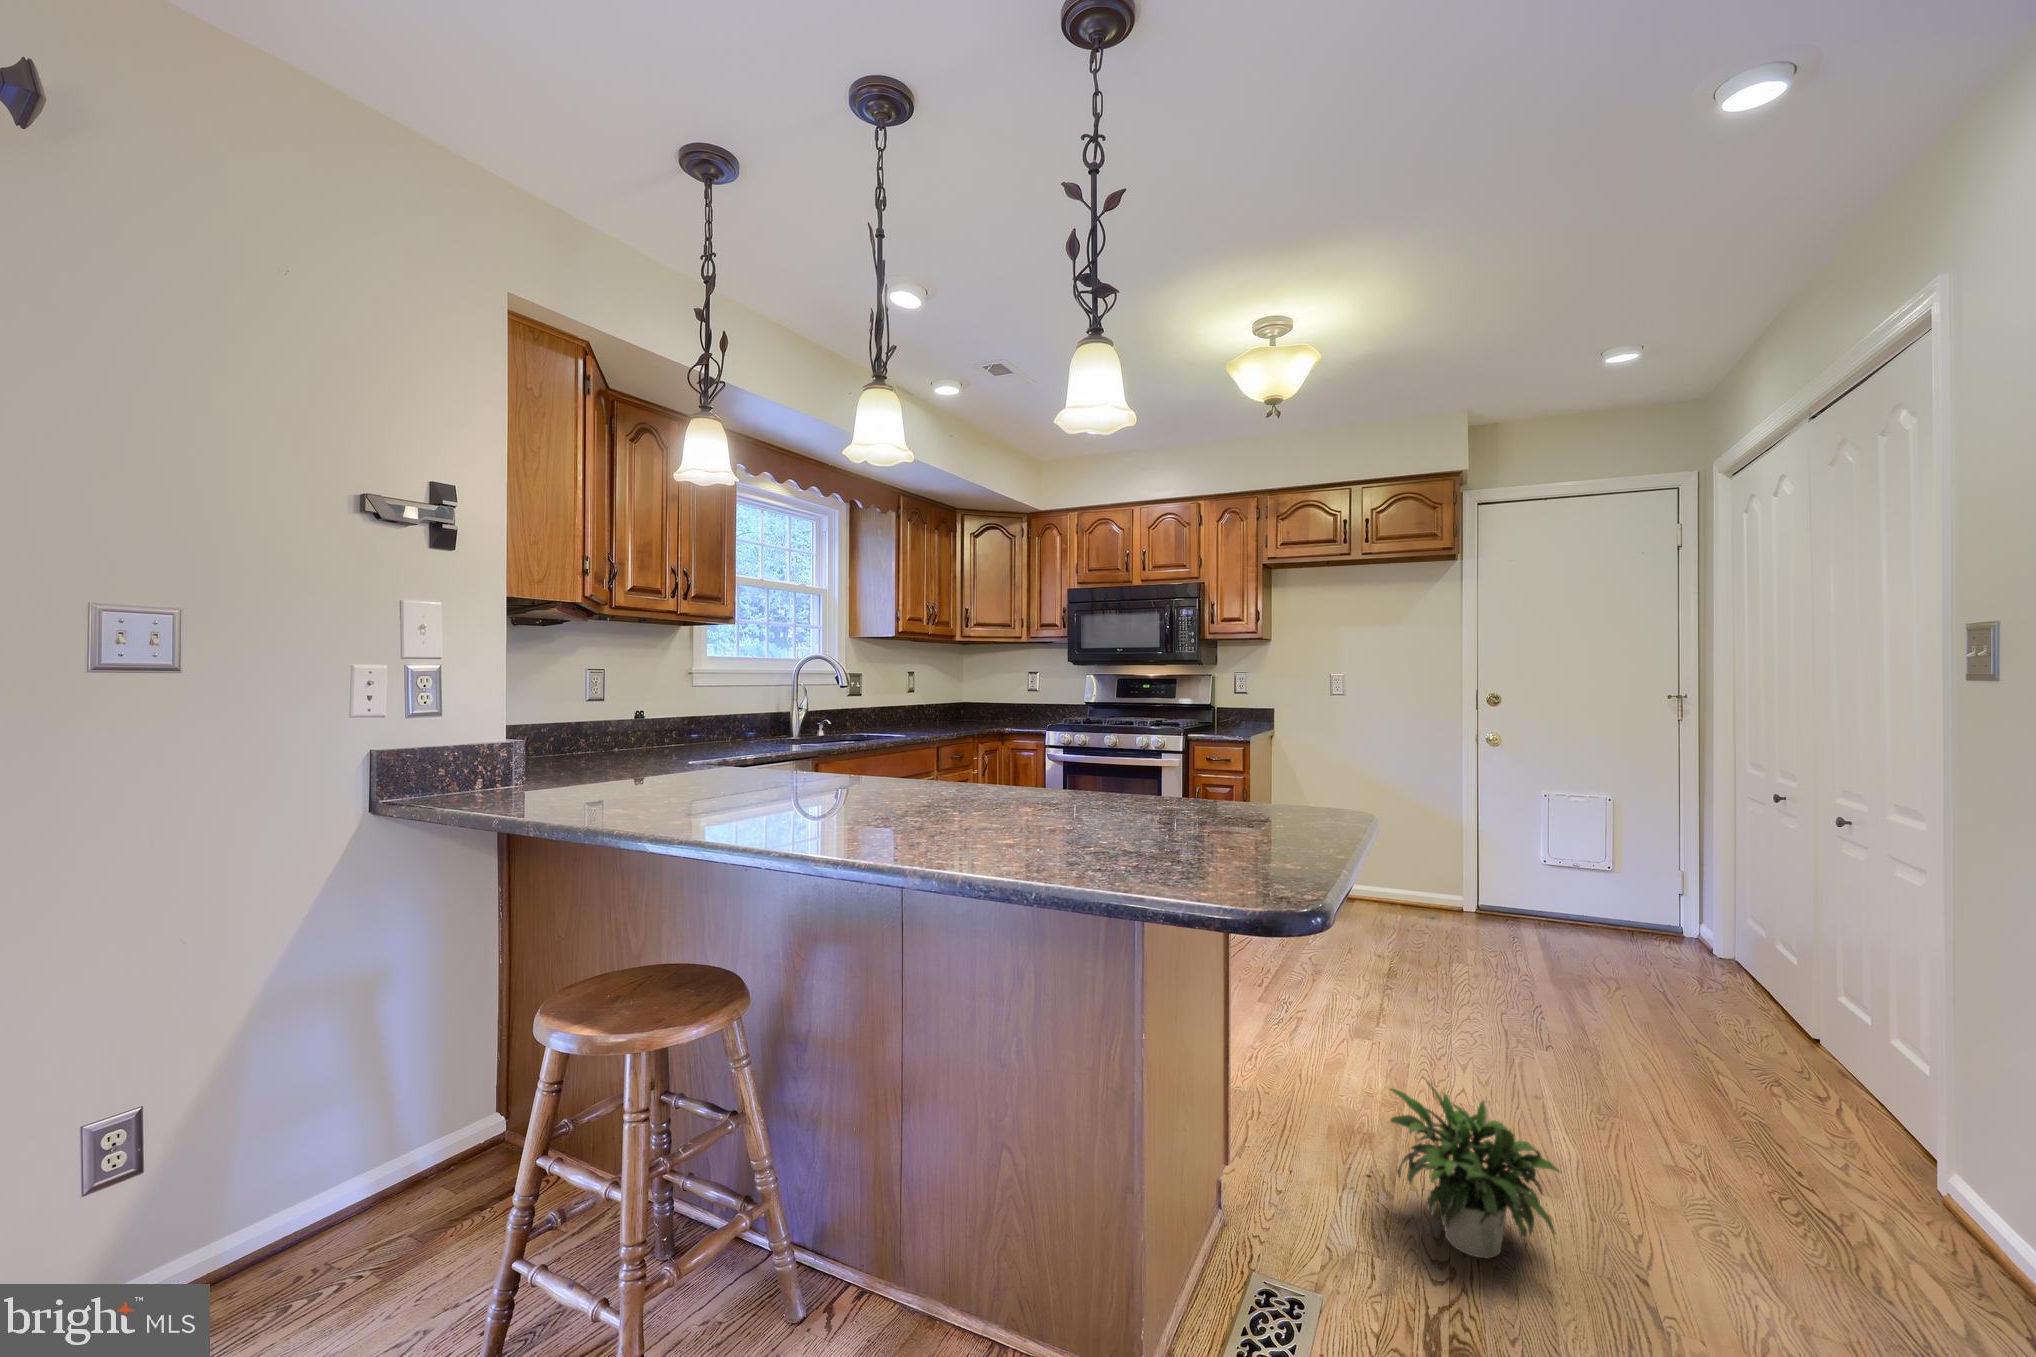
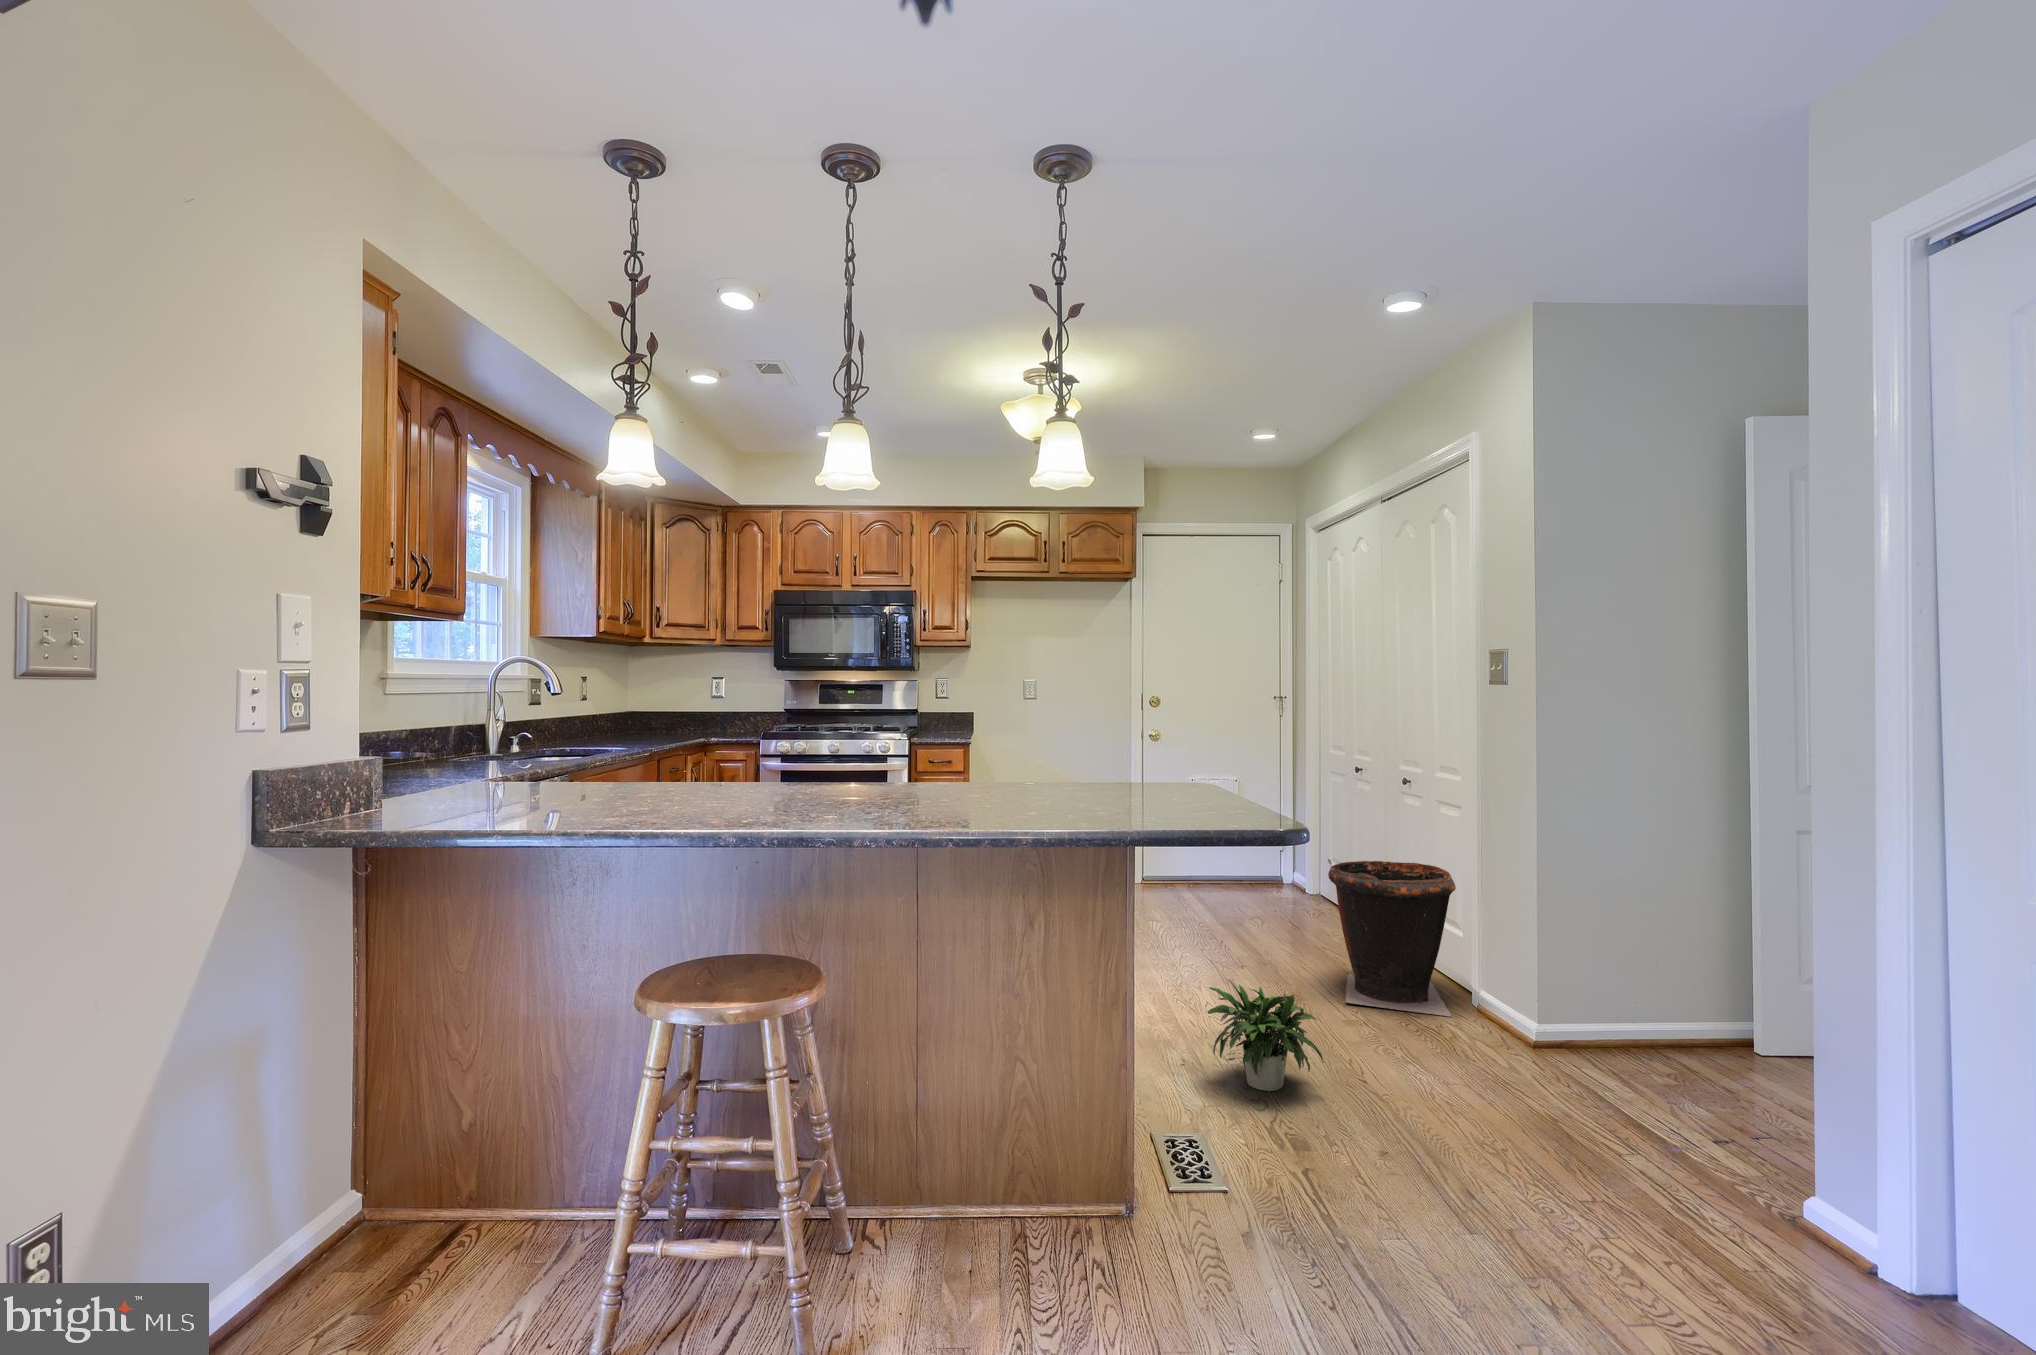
trash can: none [1666,927,1909,1211] -> present [1328,859,1456,1017]

